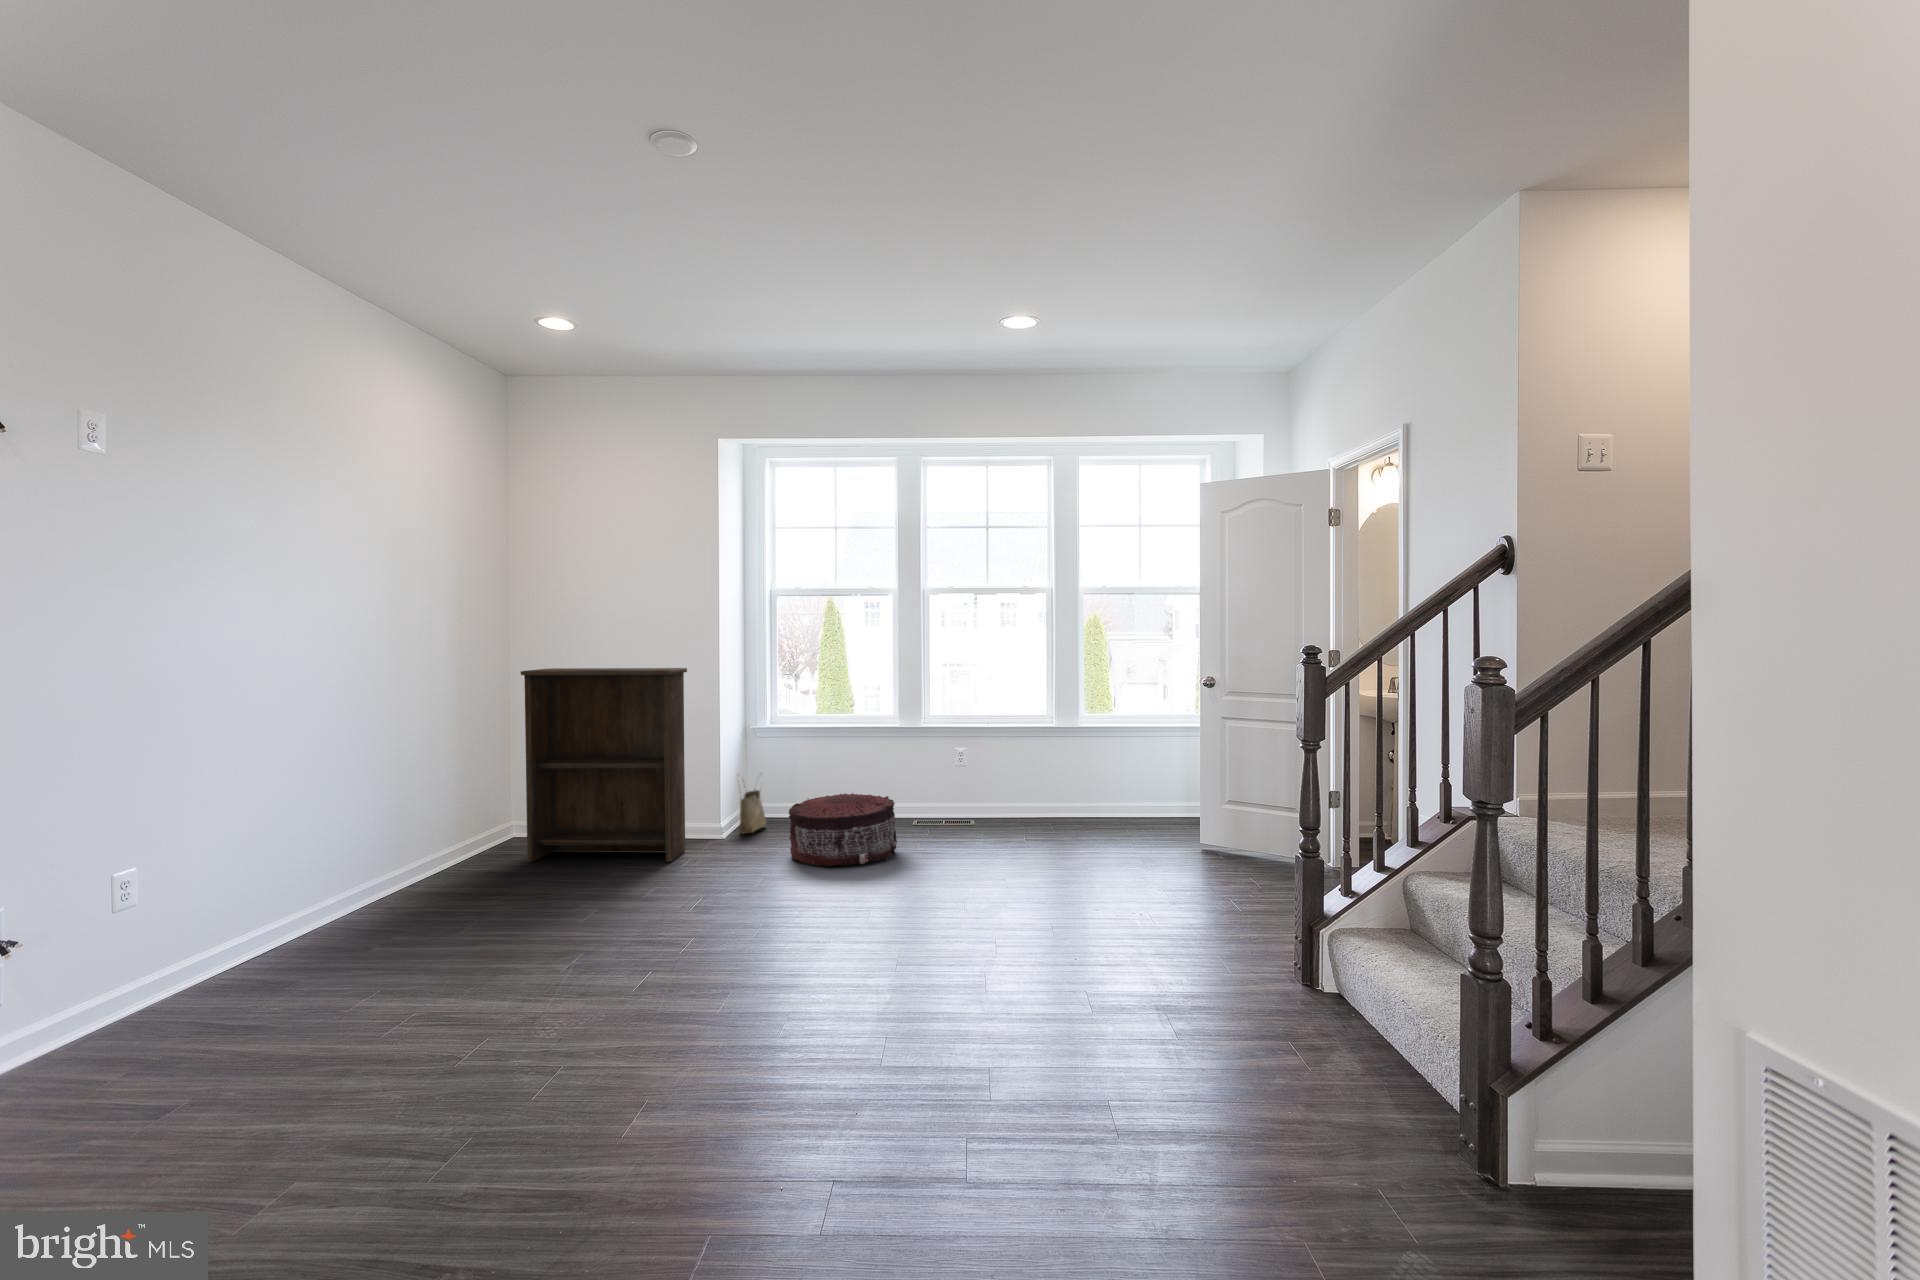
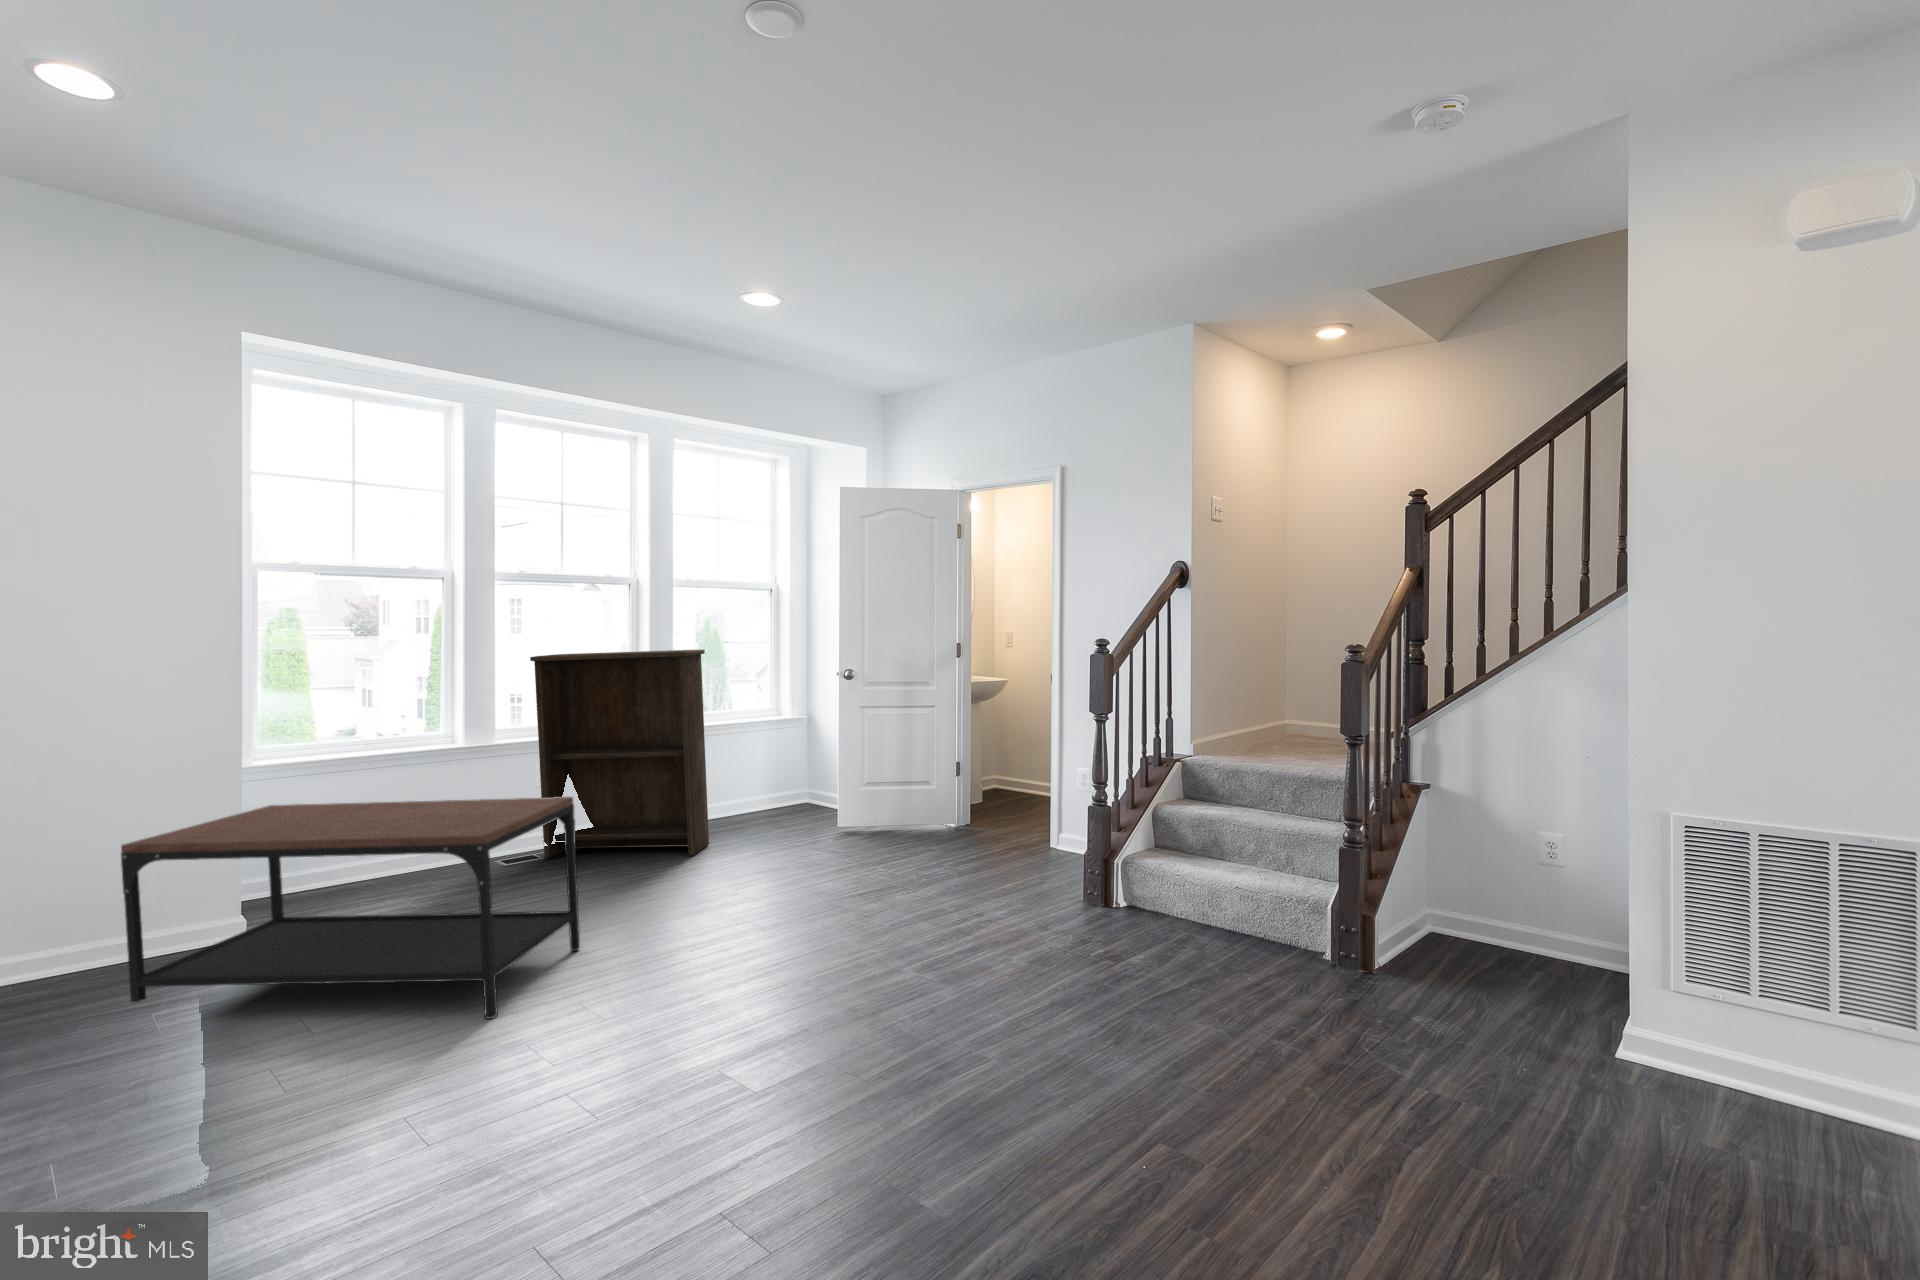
woven basket: present [739,790,766,834] -> none [762,760,795,826]
pouf: present [789,793,897,866] -> none [817,778,933,856]
coffee table: none [121,810,563,1024] -> present [121,797,580,1019]

